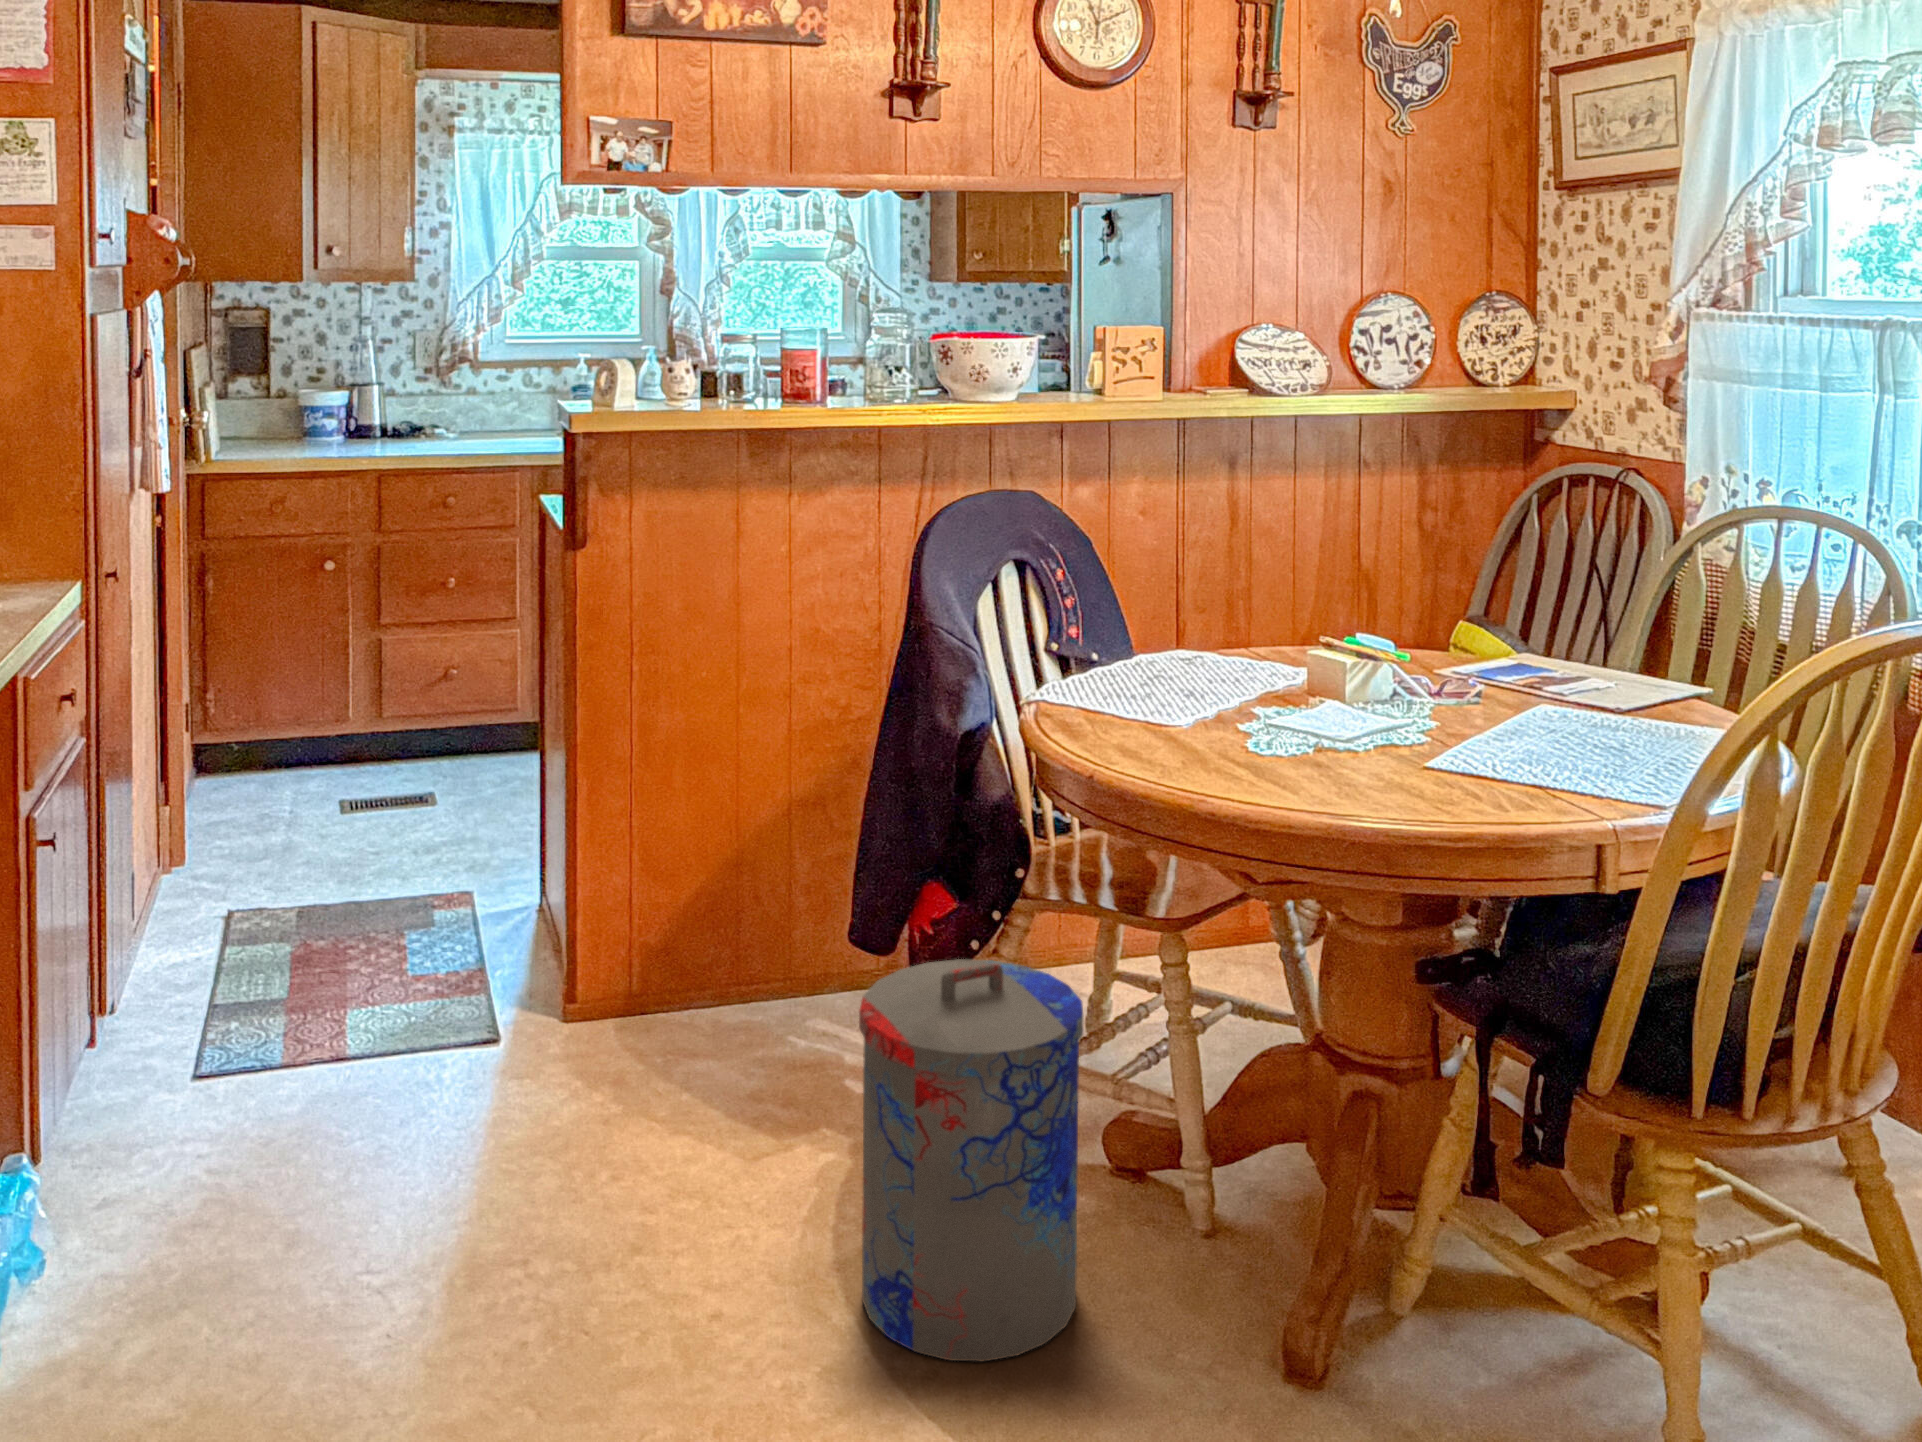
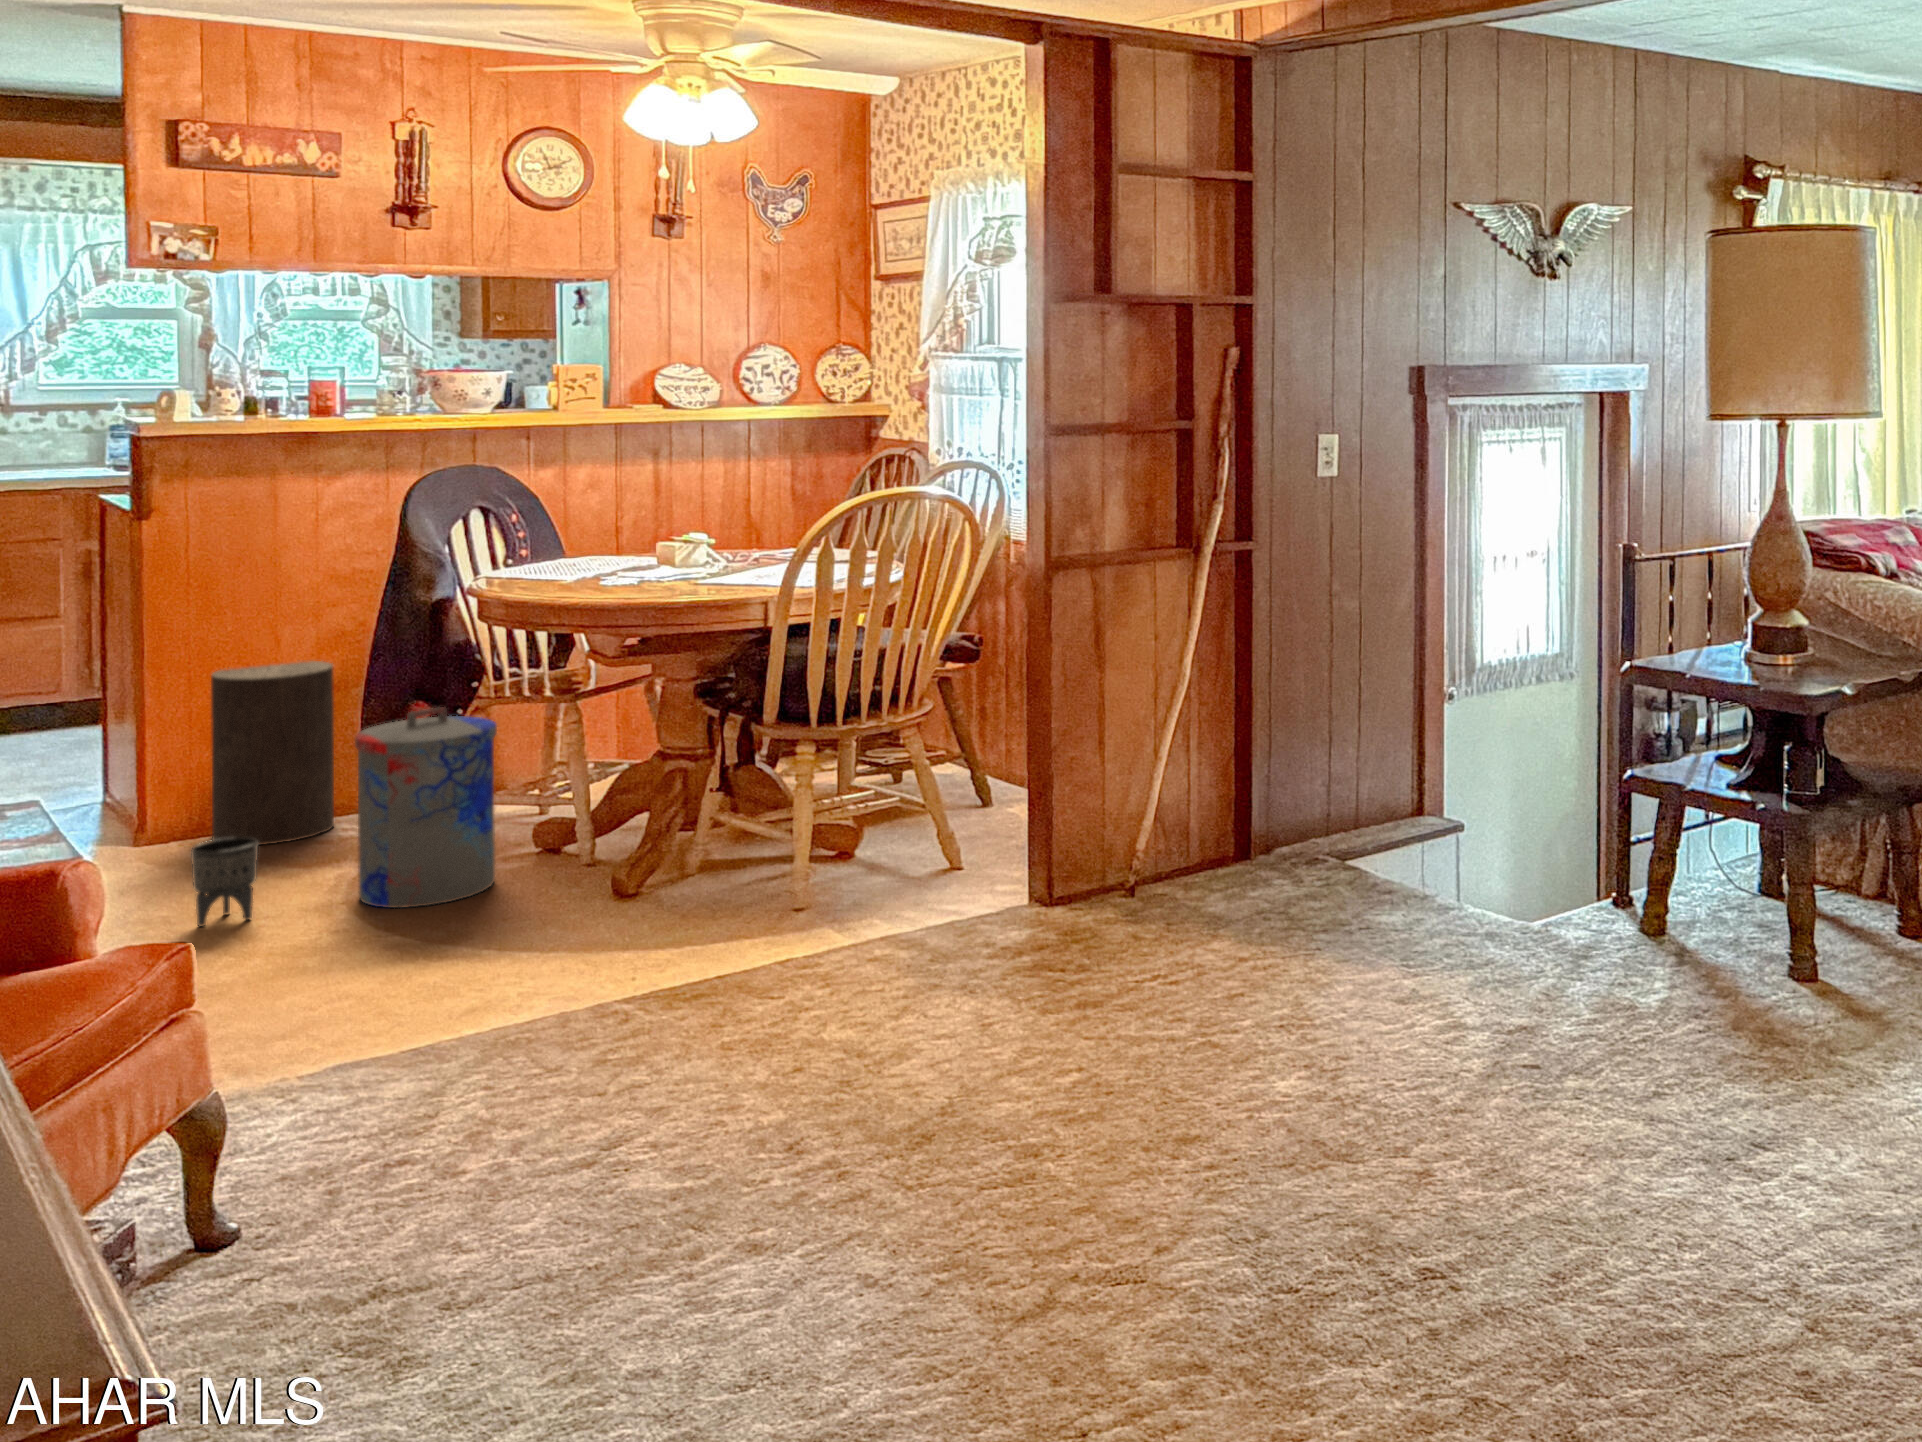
stool: none [654,768,811,1072] -> present [211,661,334,845]
planter: none [612,1165,712,1340] -> present [191,837,258,926]

